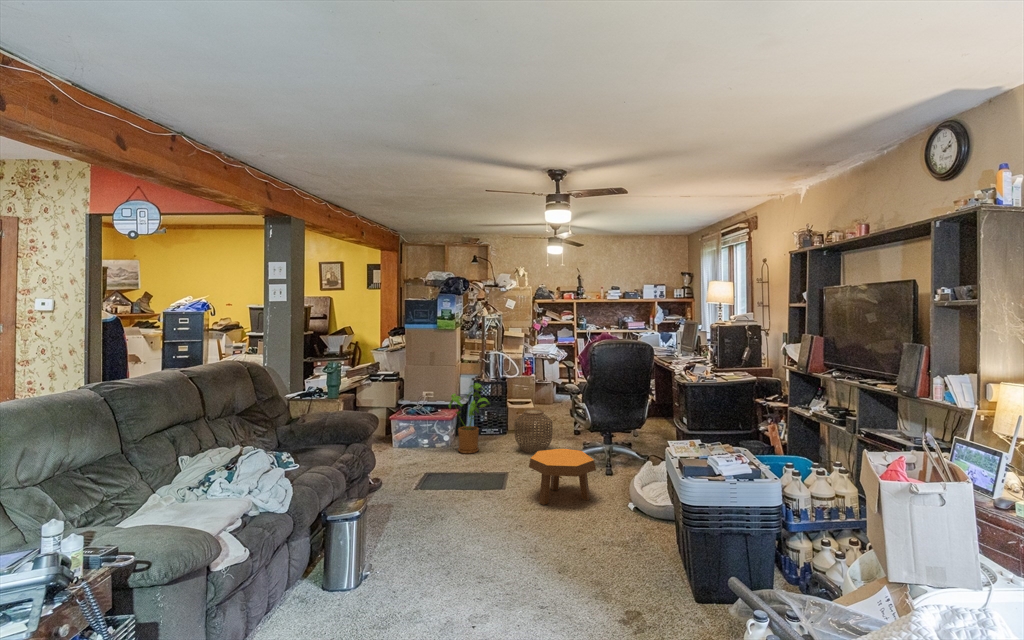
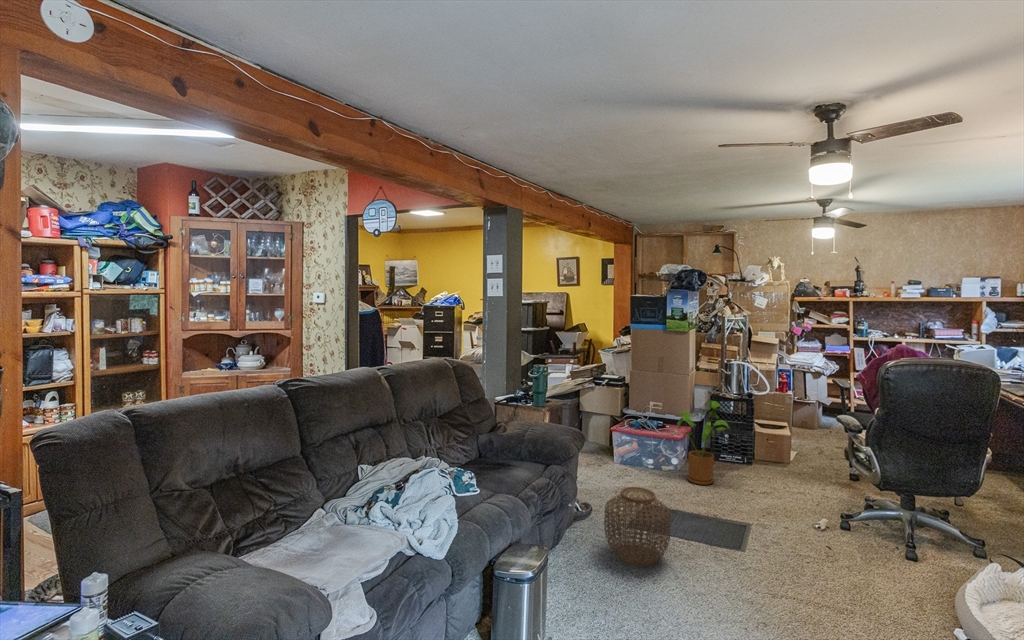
woven basket: present [514,409,553,453] -> present [604,487,671,567]
footstool: present [529,449,596,505] -> none [783,508,894,596]

